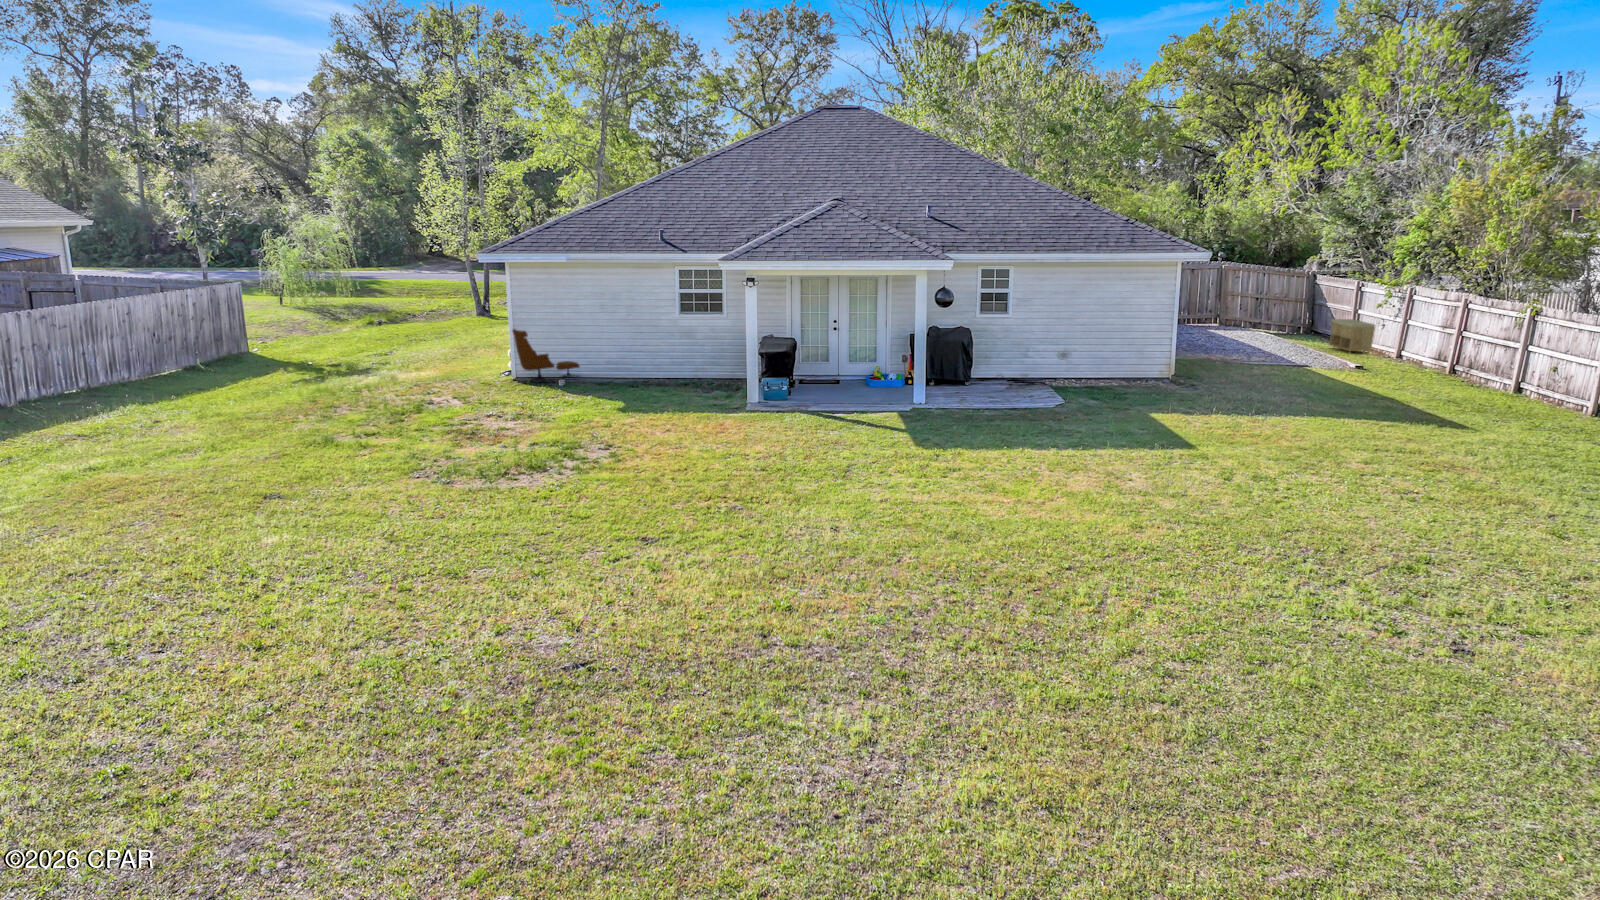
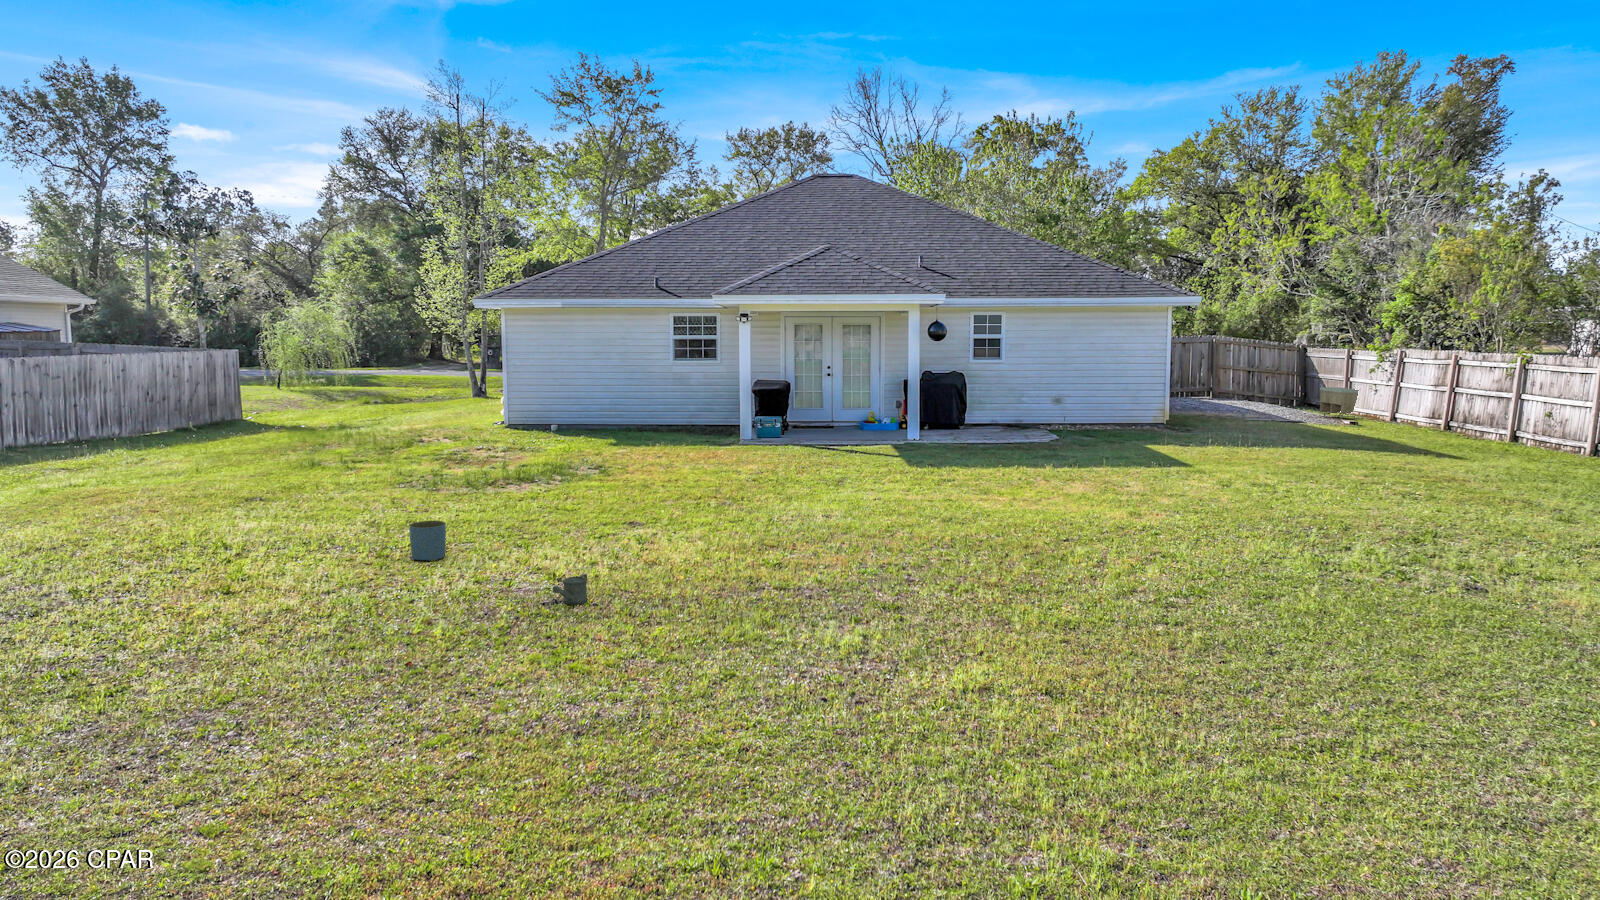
lounge chair: present [513,329,580,380] -> none [503,371,570,427]
planter: none [446,573,480,613] -> present [409,521,446,561]
watering can: none [581,645,611,677] -> present [553,574,587,605]

